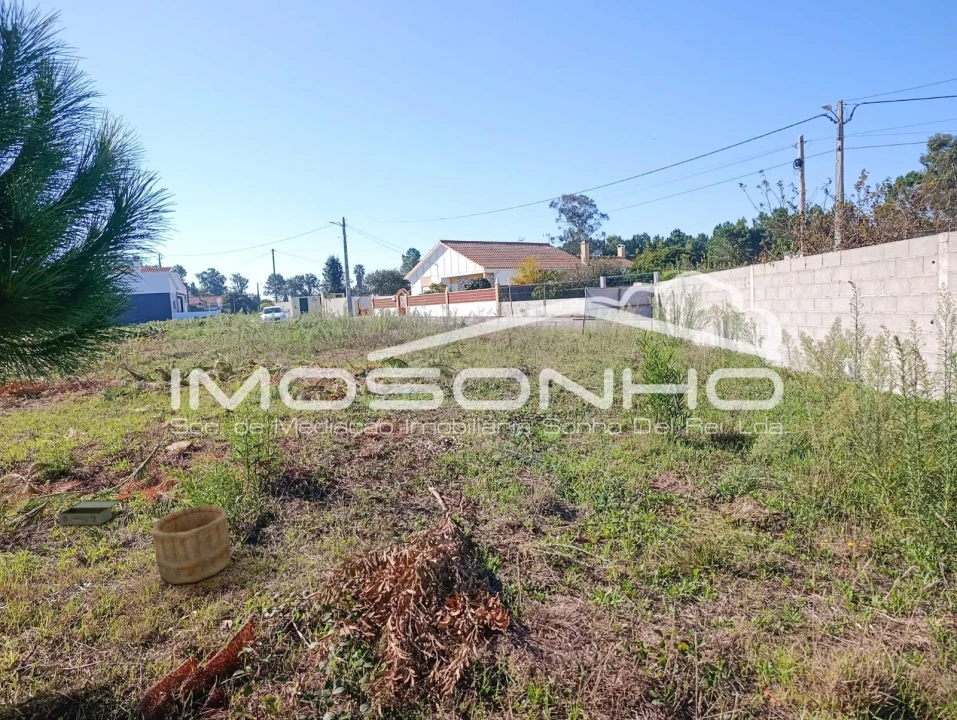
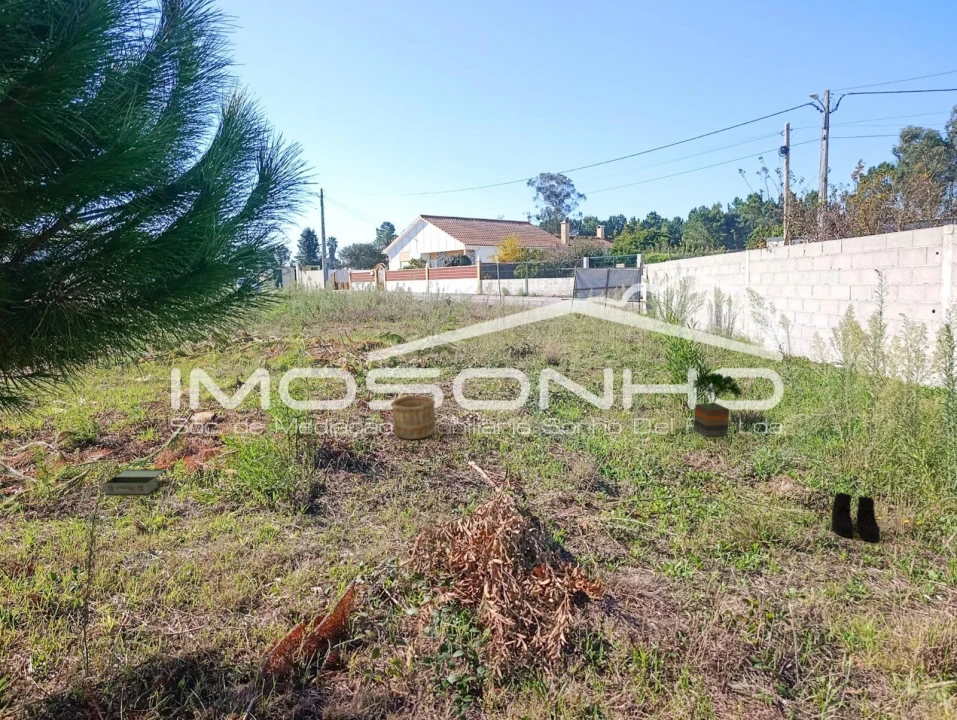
potted tree: none [665,393,718,461] -> present [693,373,742,437]
wooden bucket: present [150,505,230,584] -> present [391,396,435,439]
boots: none [789,517,837,570] -> present [832,492,880,542]

